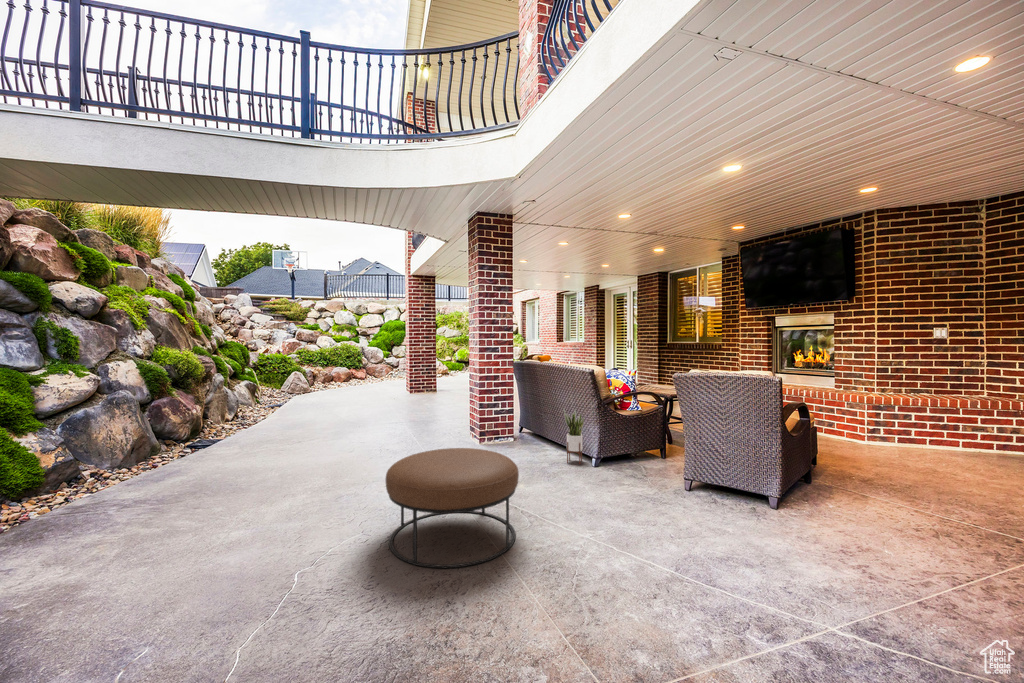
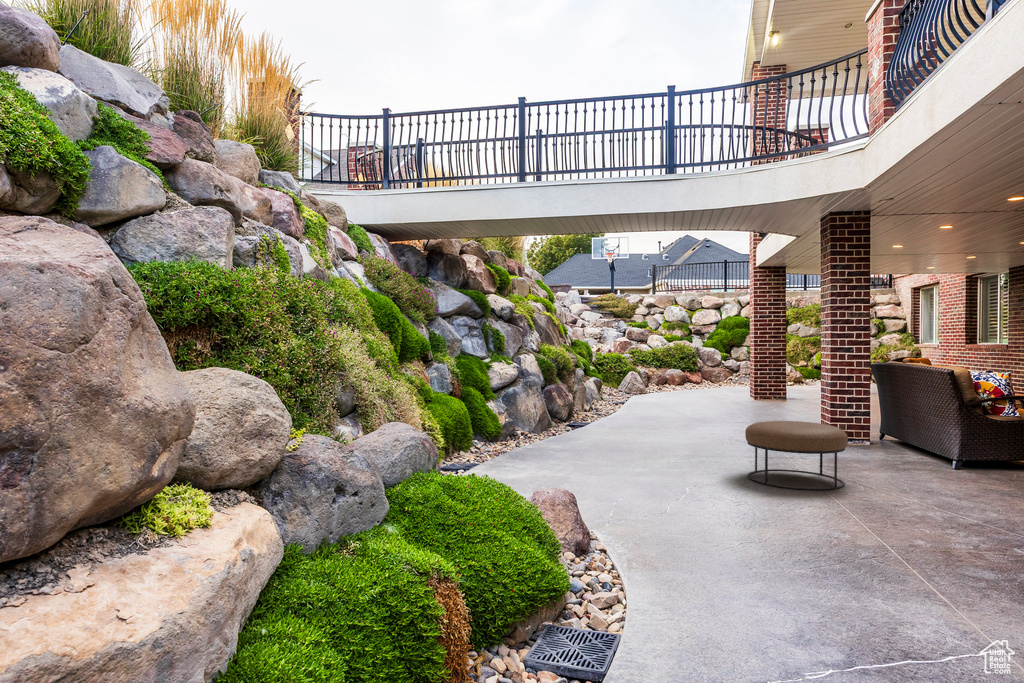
potted plant: present [564,410,584,464] -> none [919,408,942,464]

